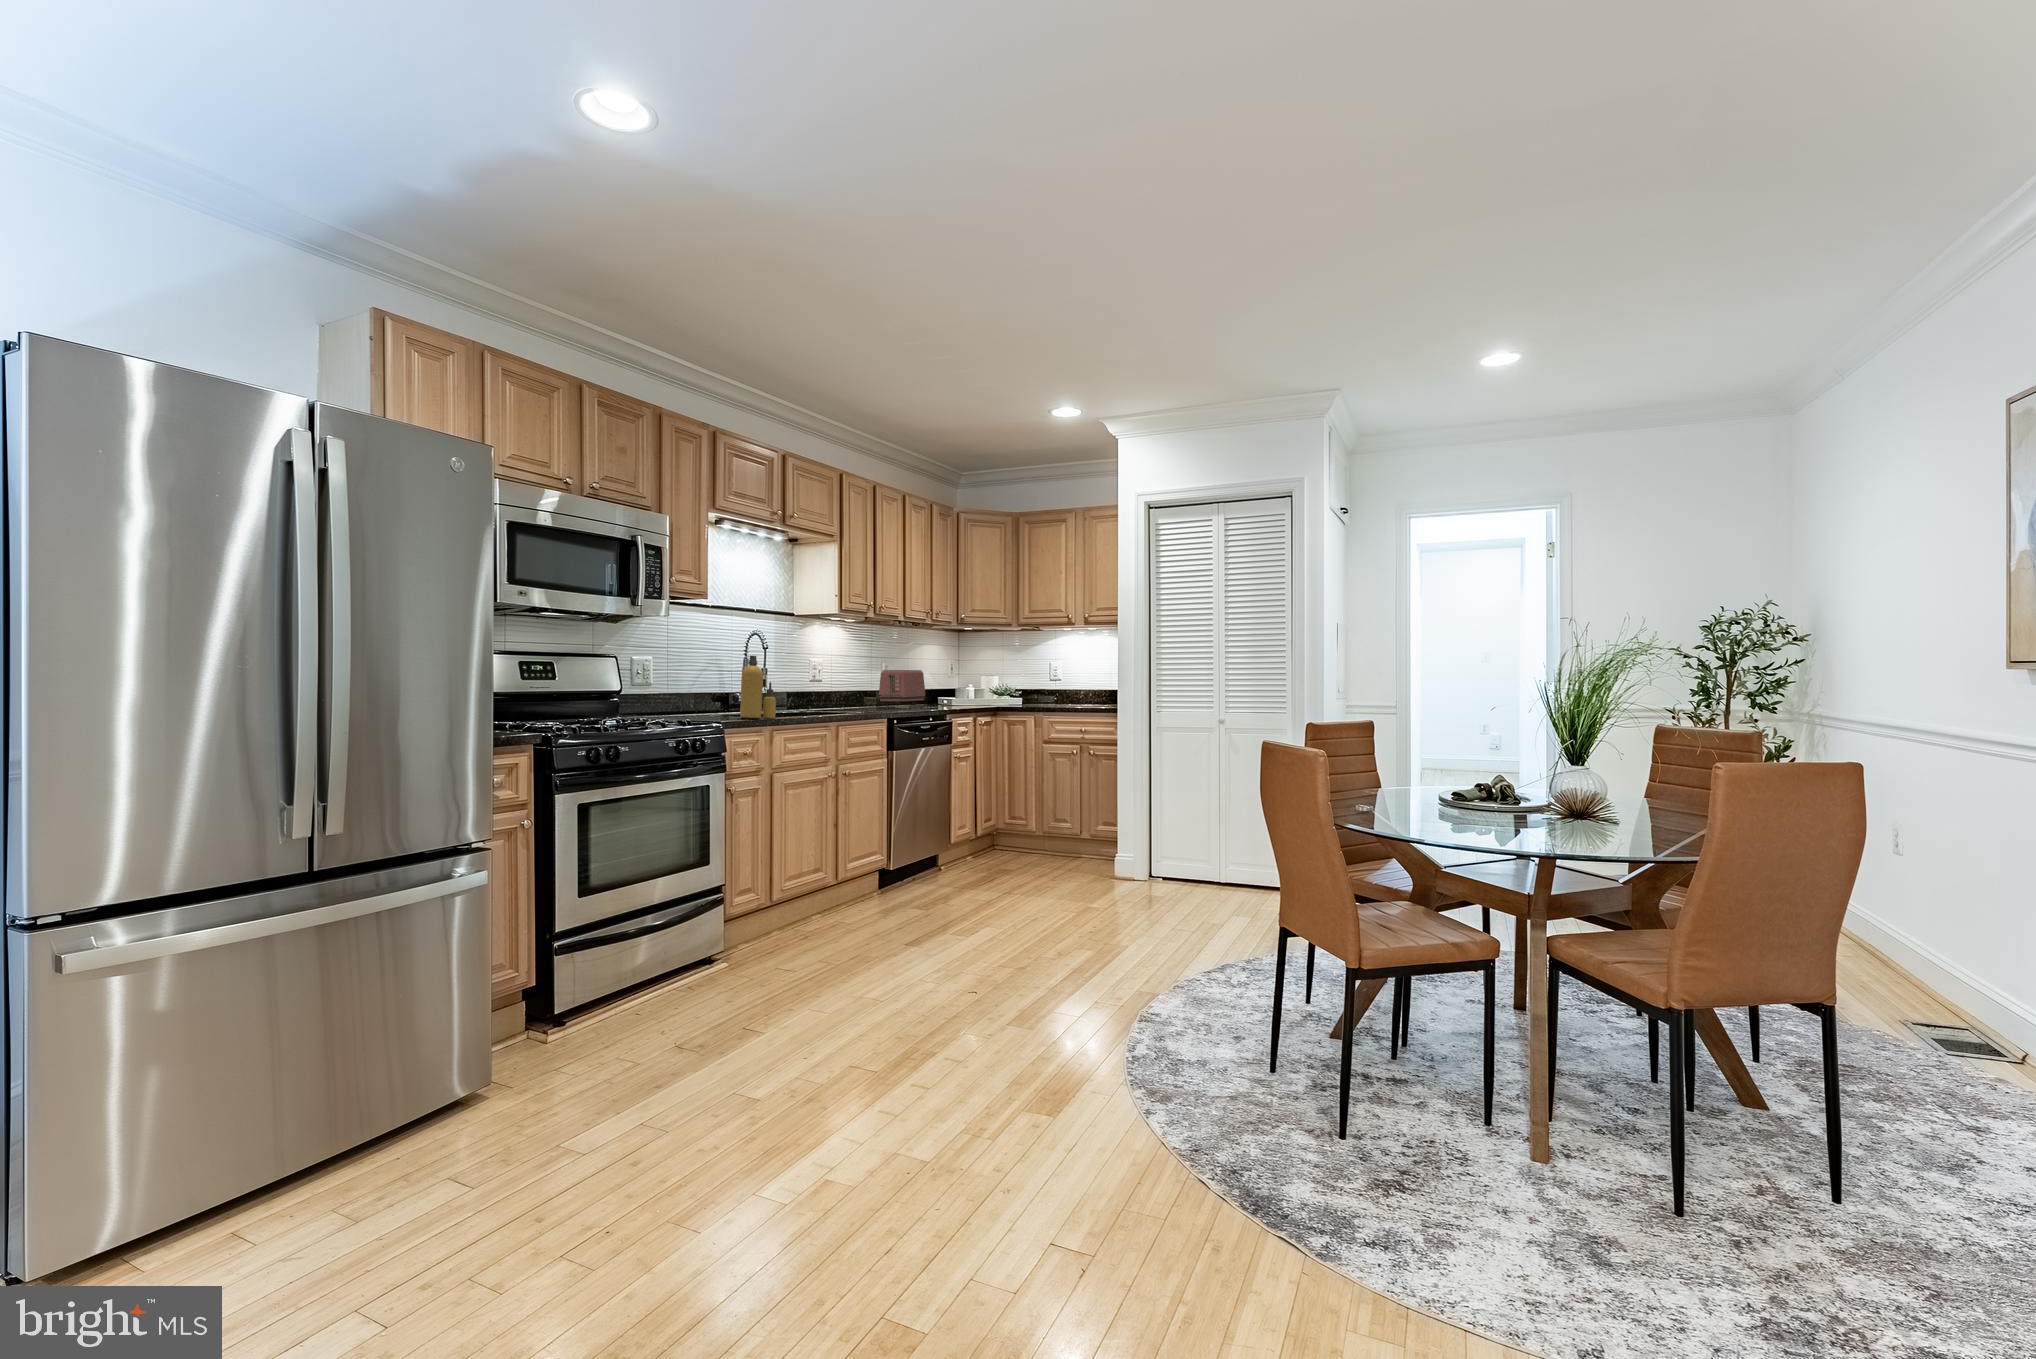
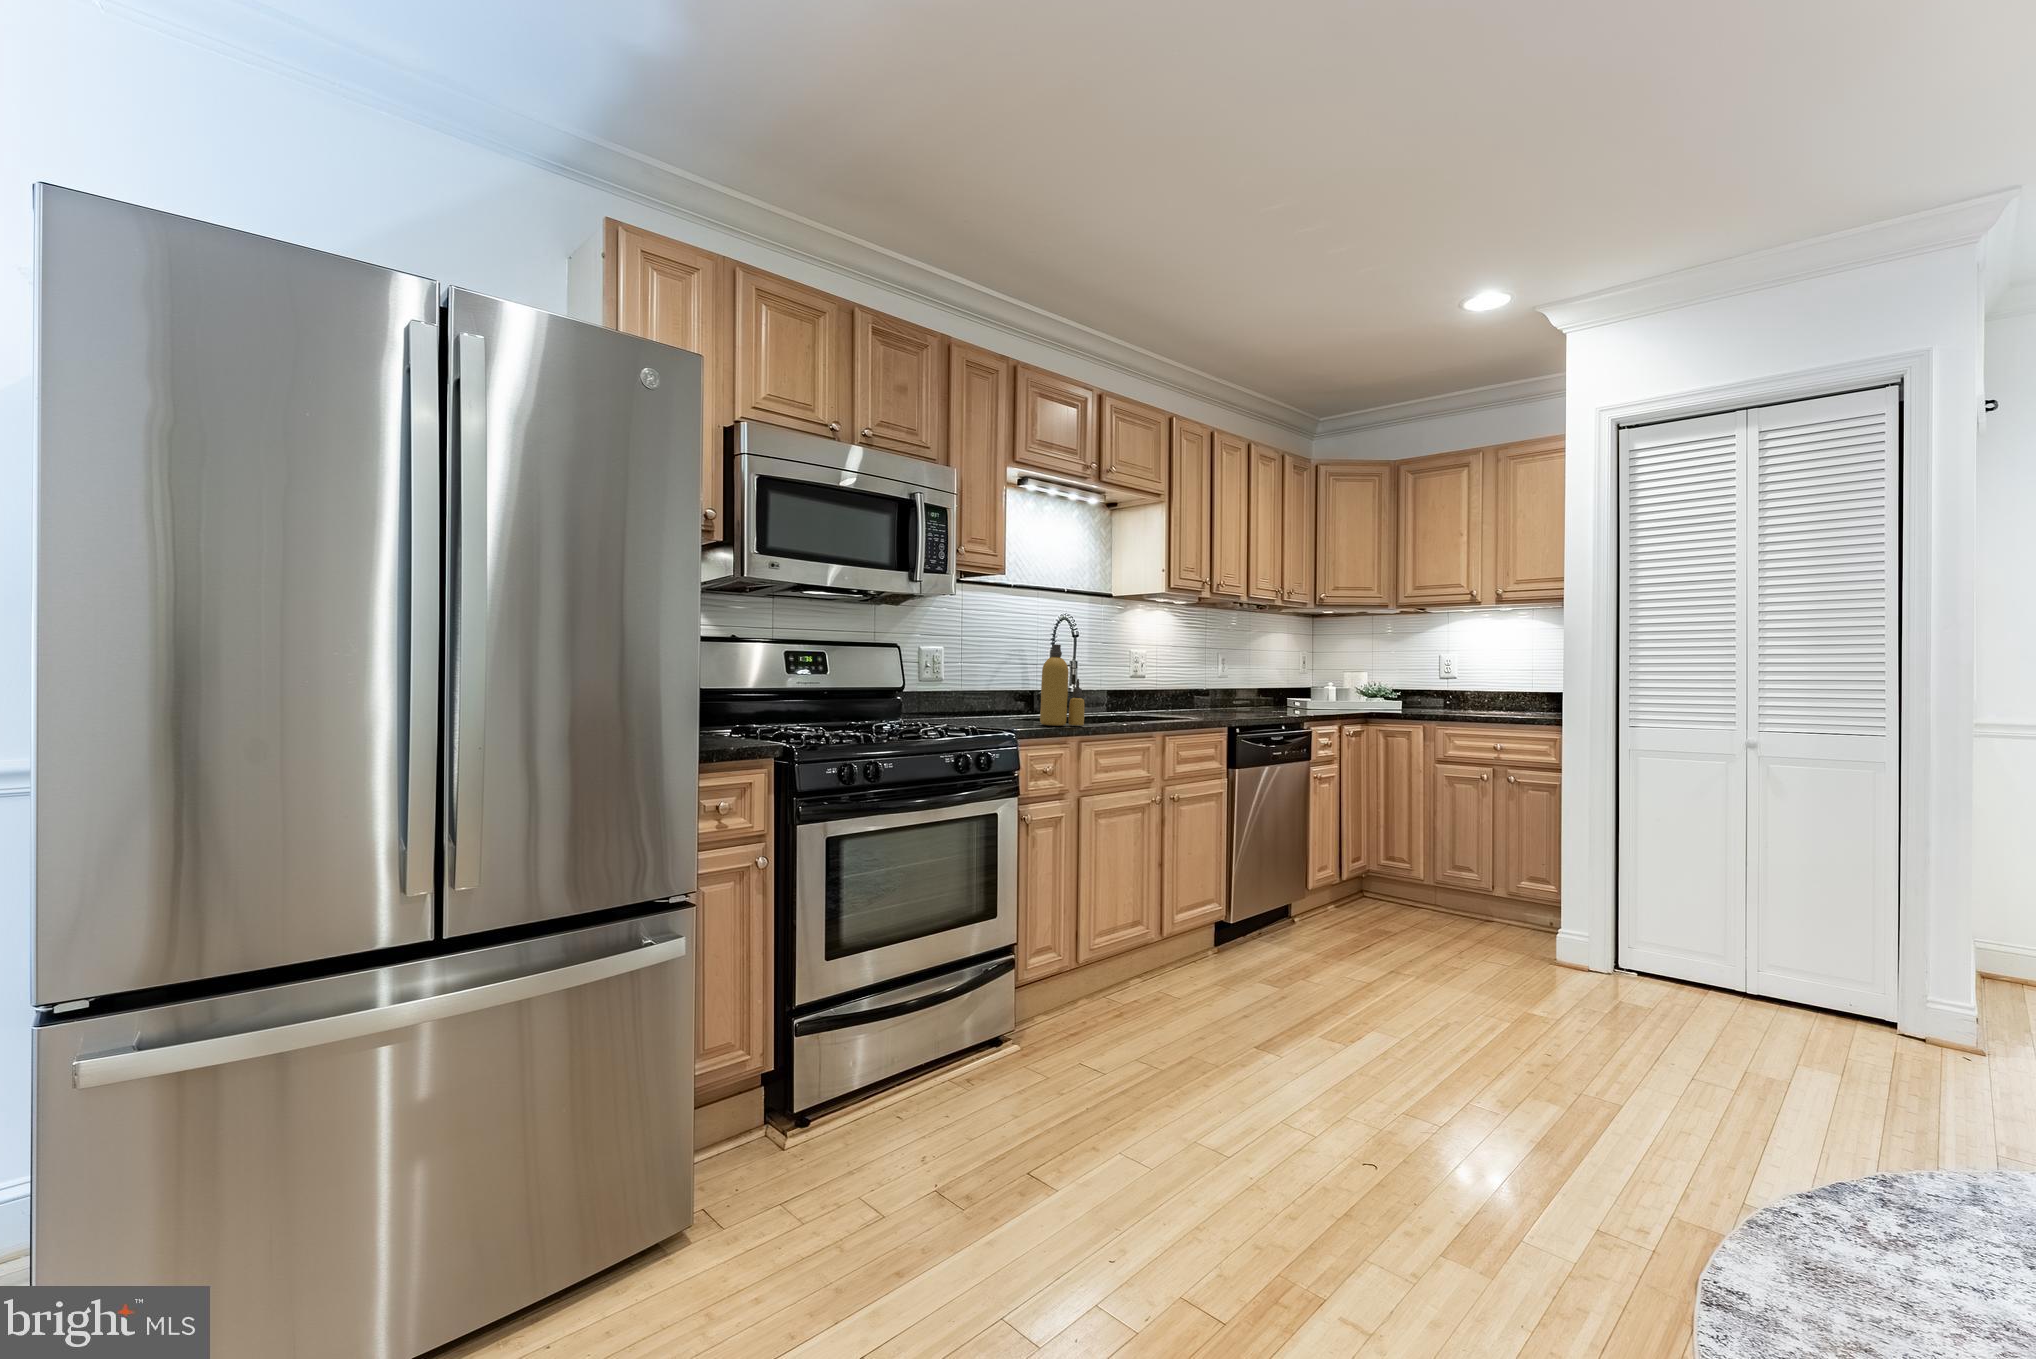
toaster: present [879,670,925,701] -> none [1214,664,1273,704]

